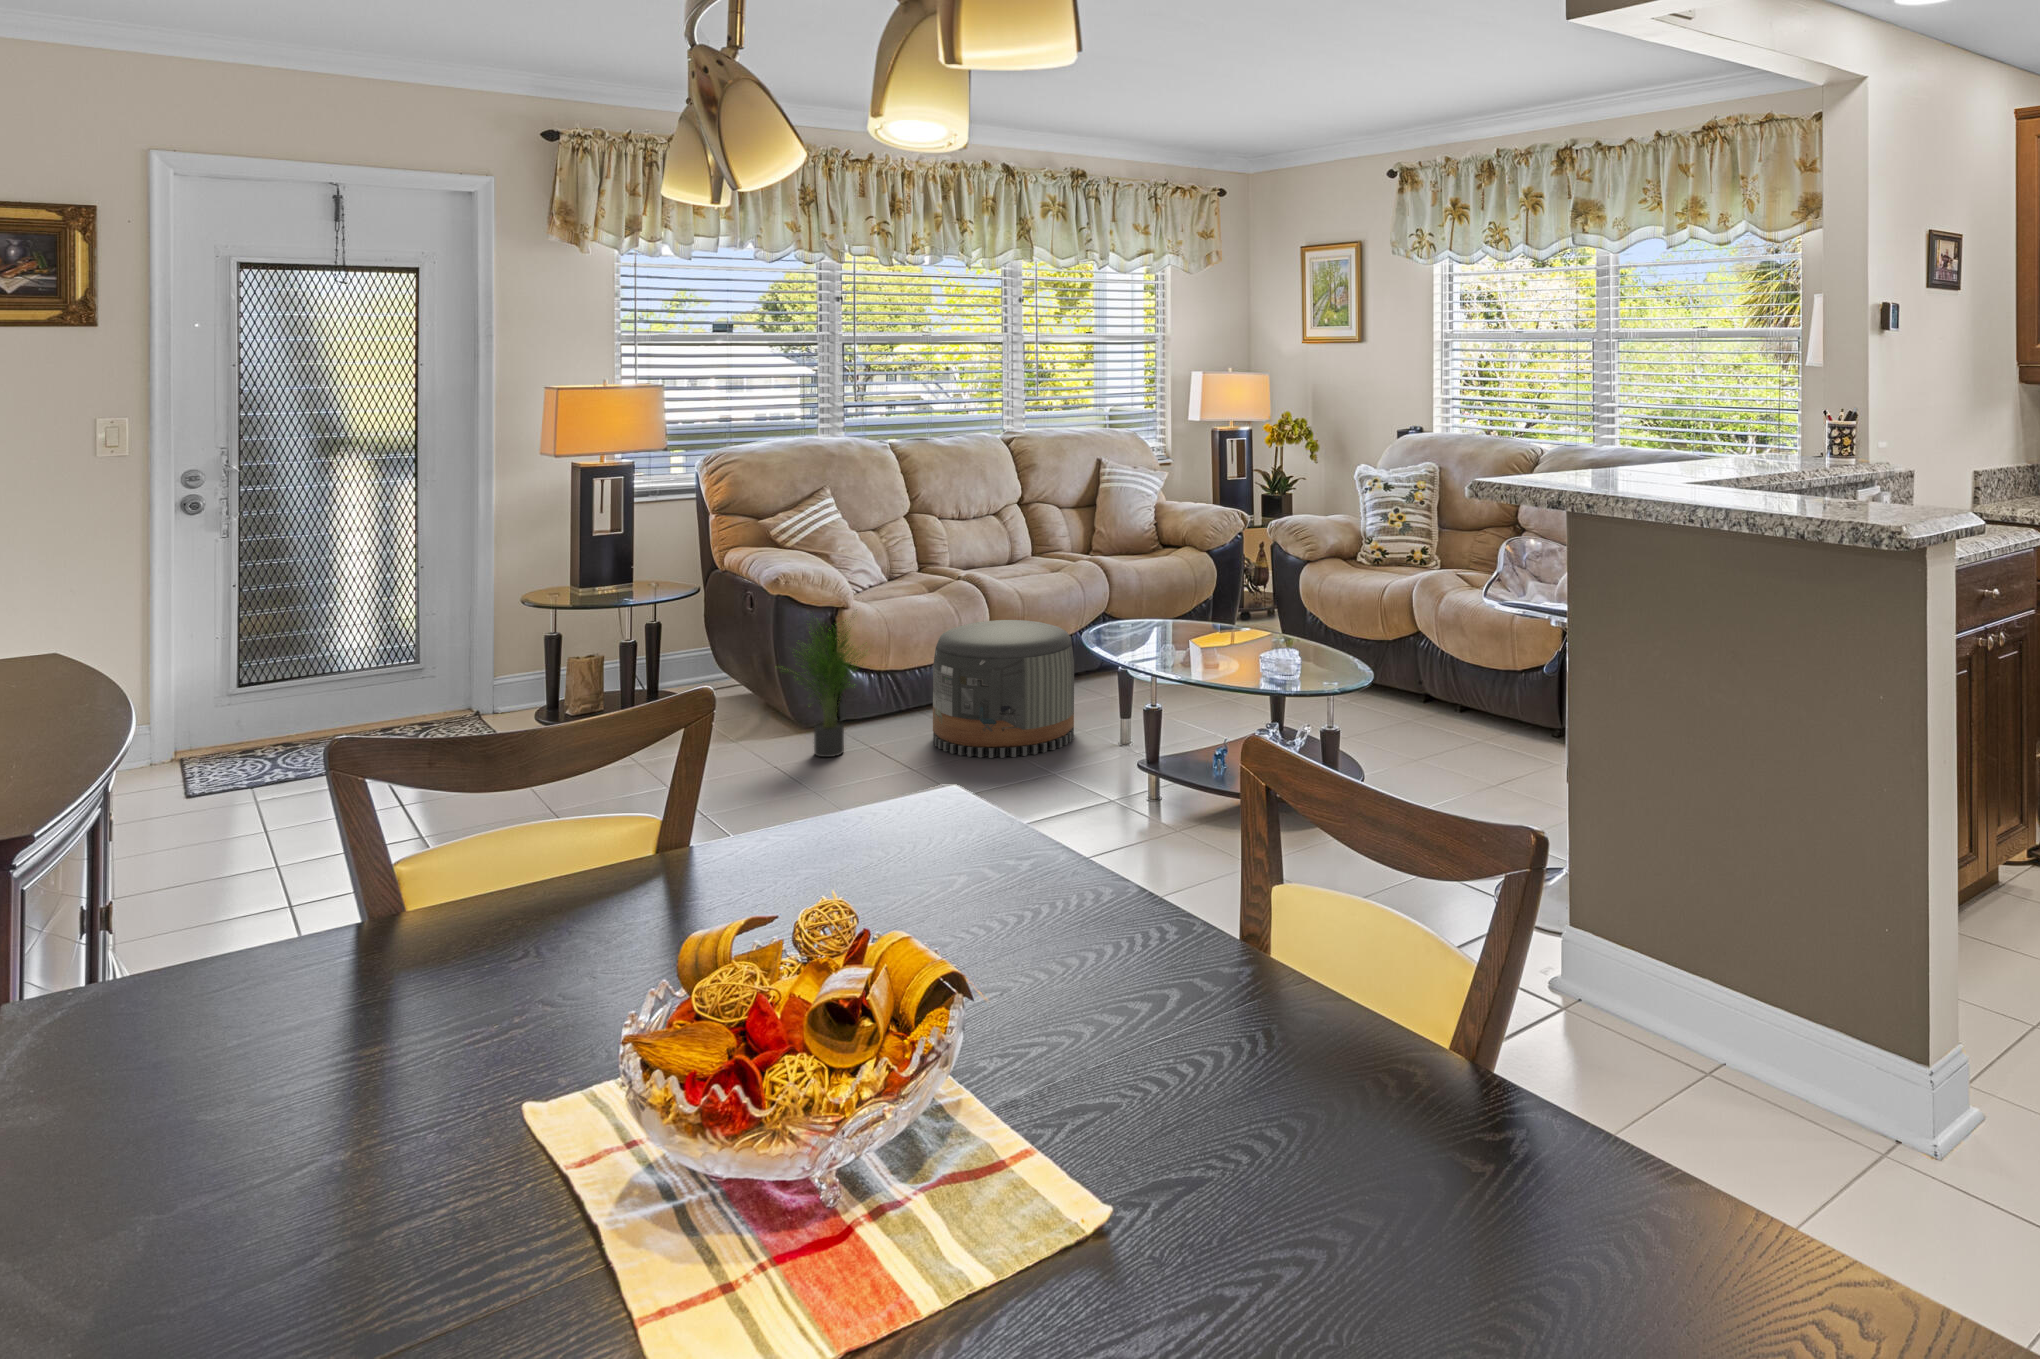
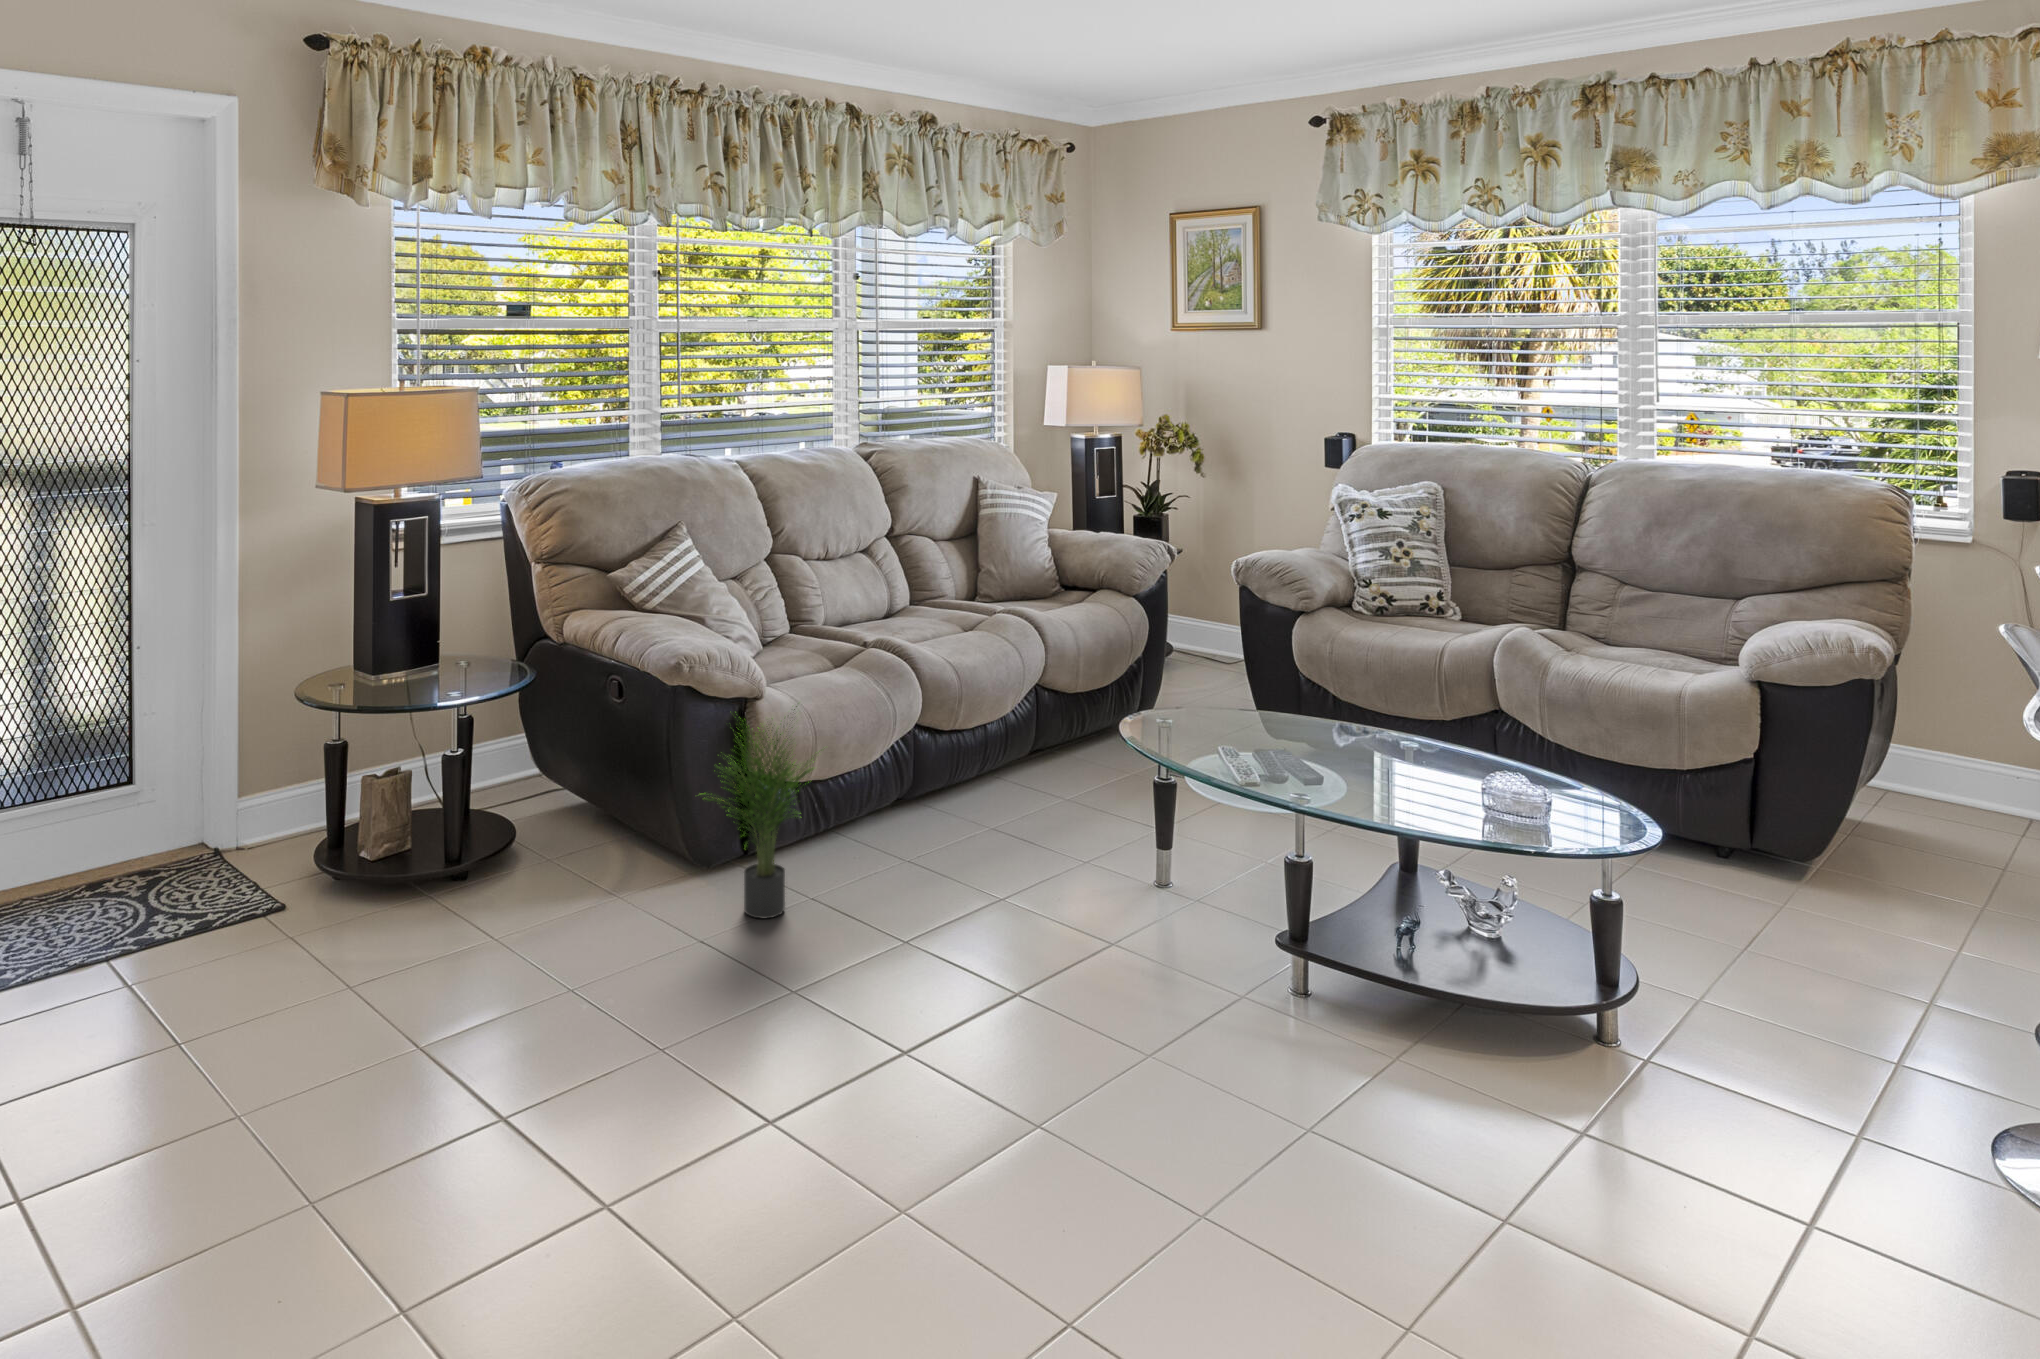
pouf: present [933,620,1074,758] -> none [889,707,1082,912]

